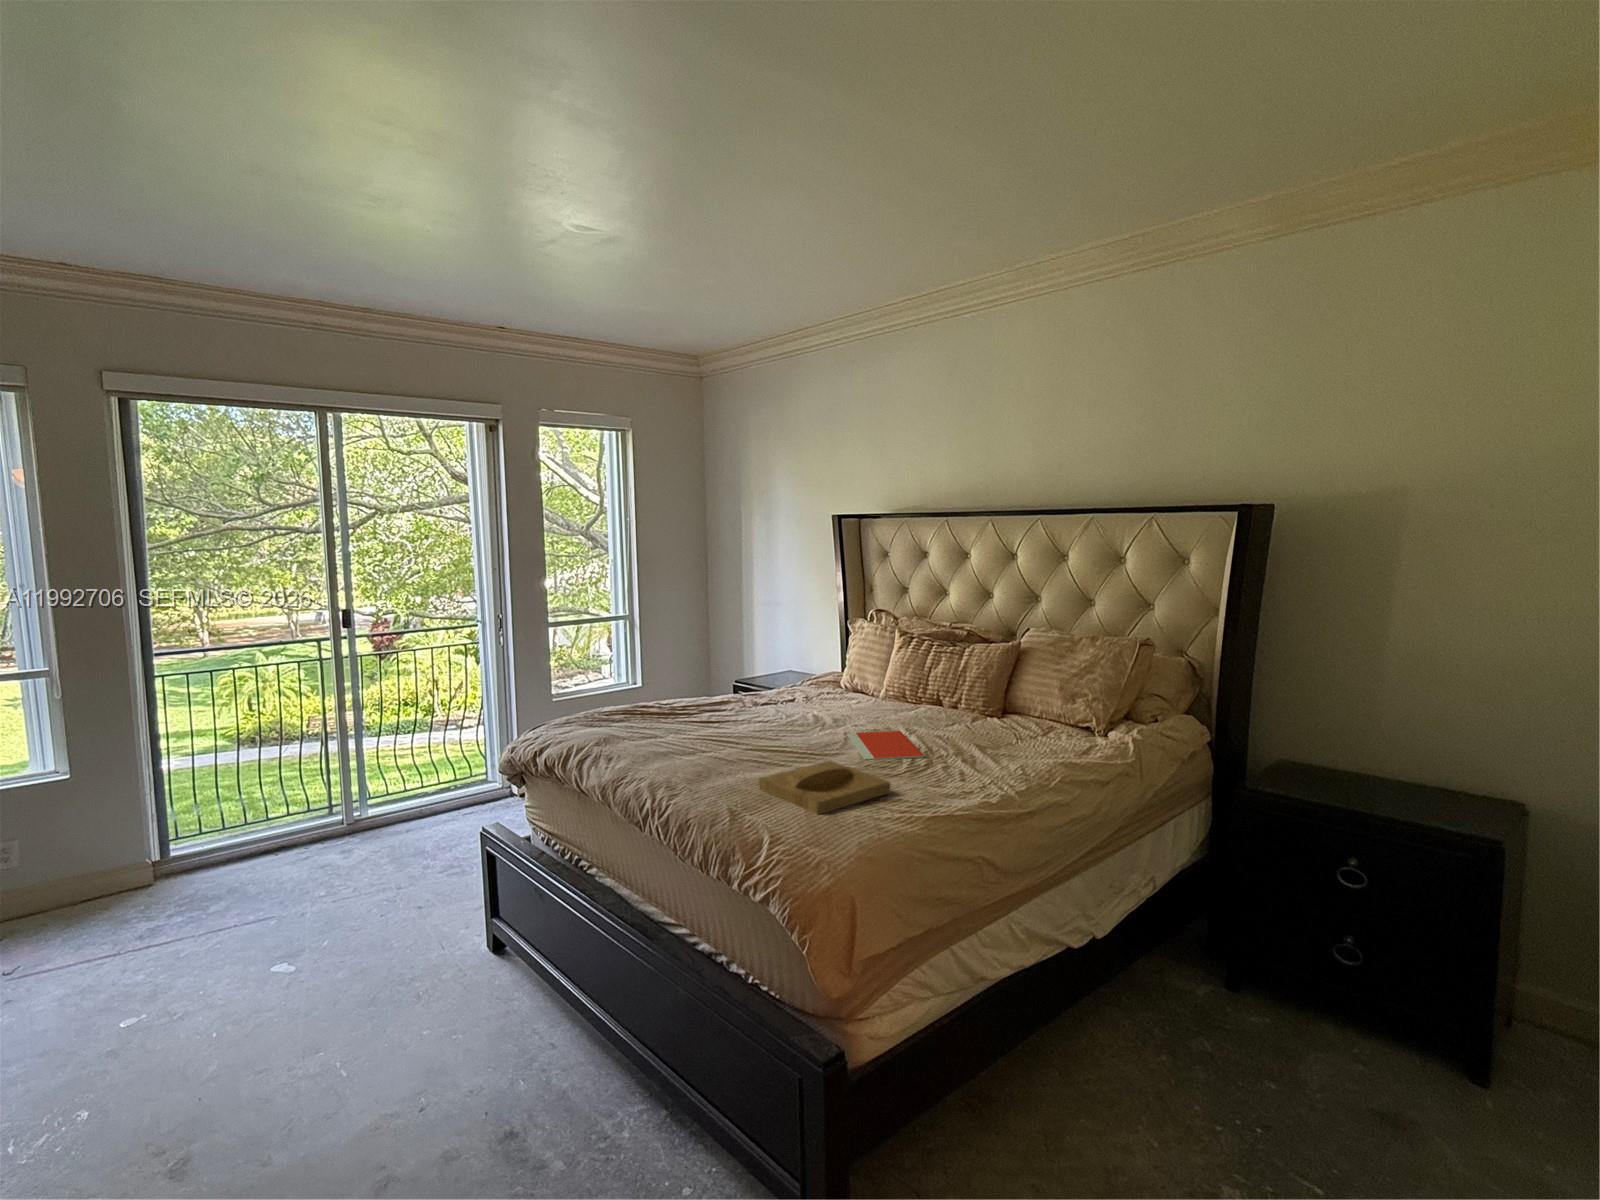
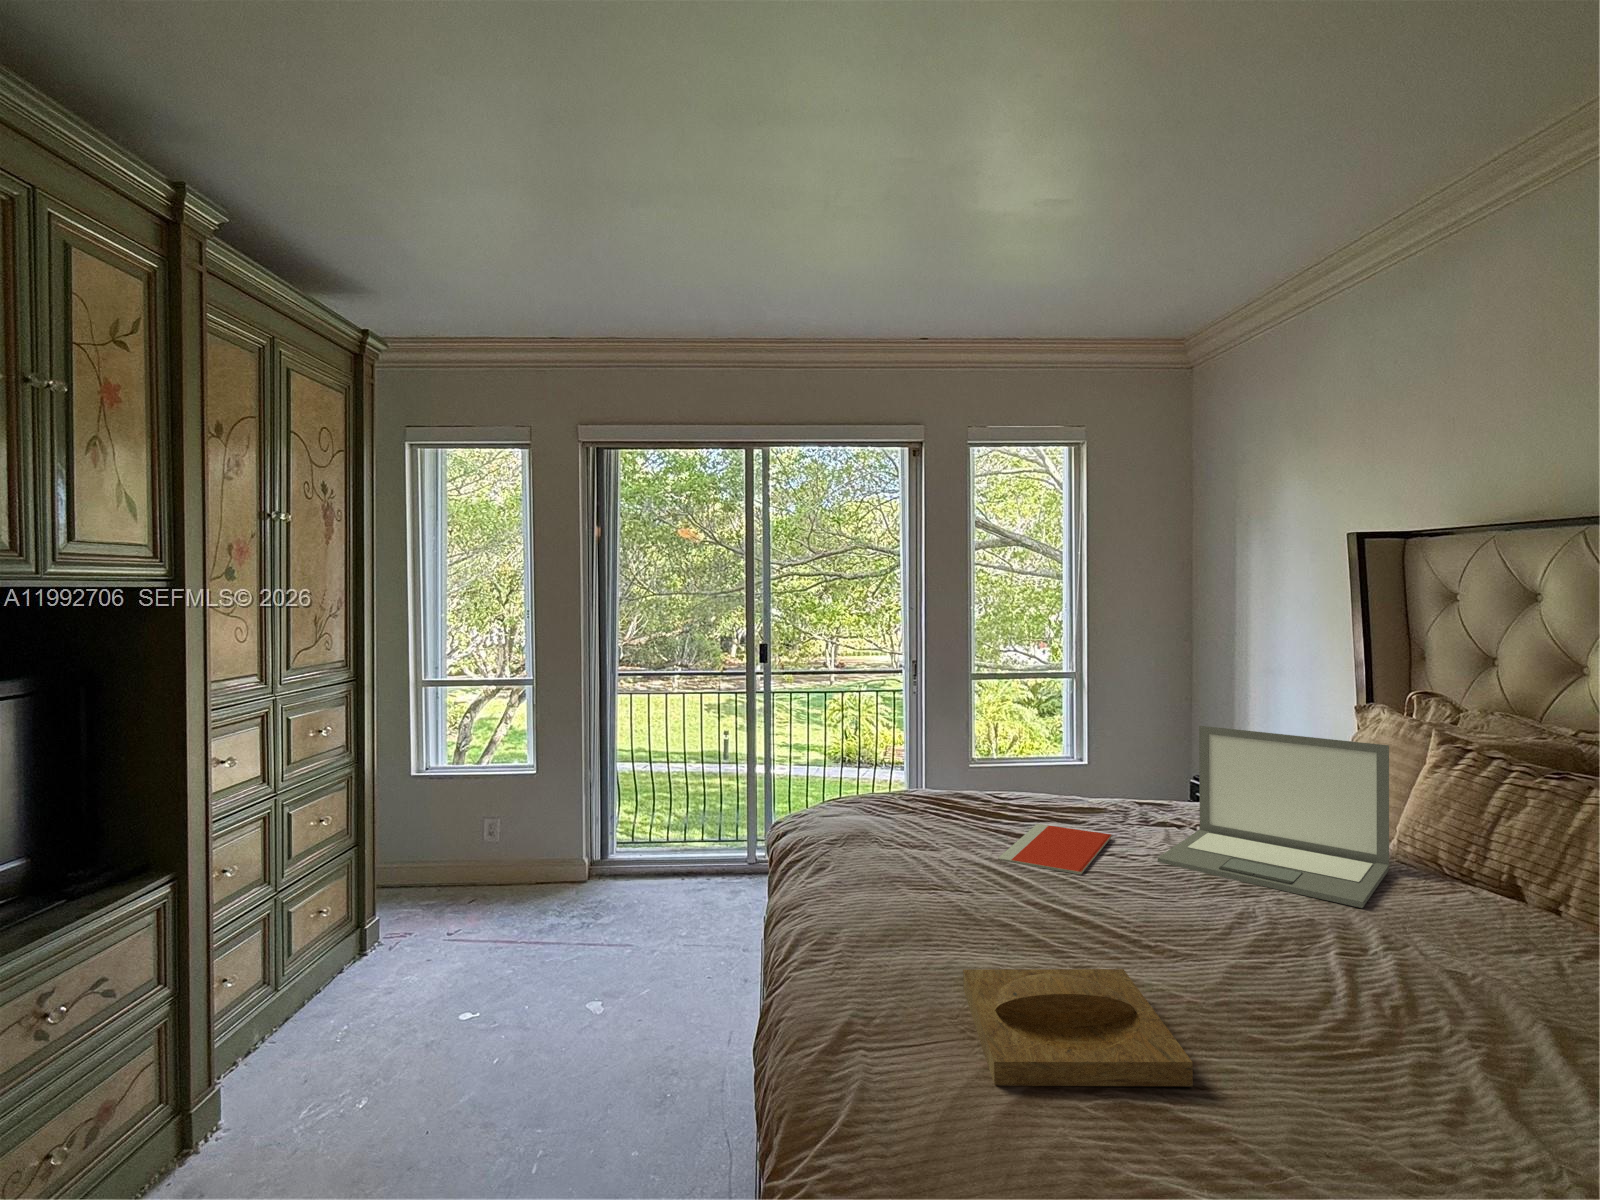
laptop: none [784,637,891,722] -> present [1158,726,1389,908]
notebook: present [847,731,924,760] -> present [998,824,1112,875]

